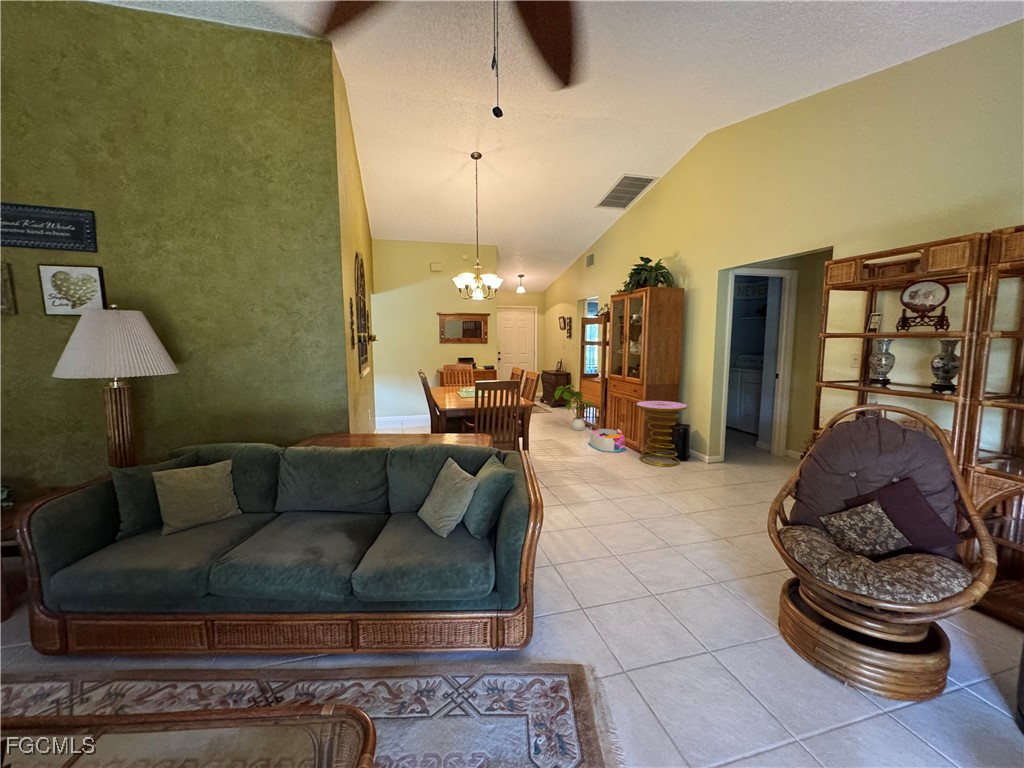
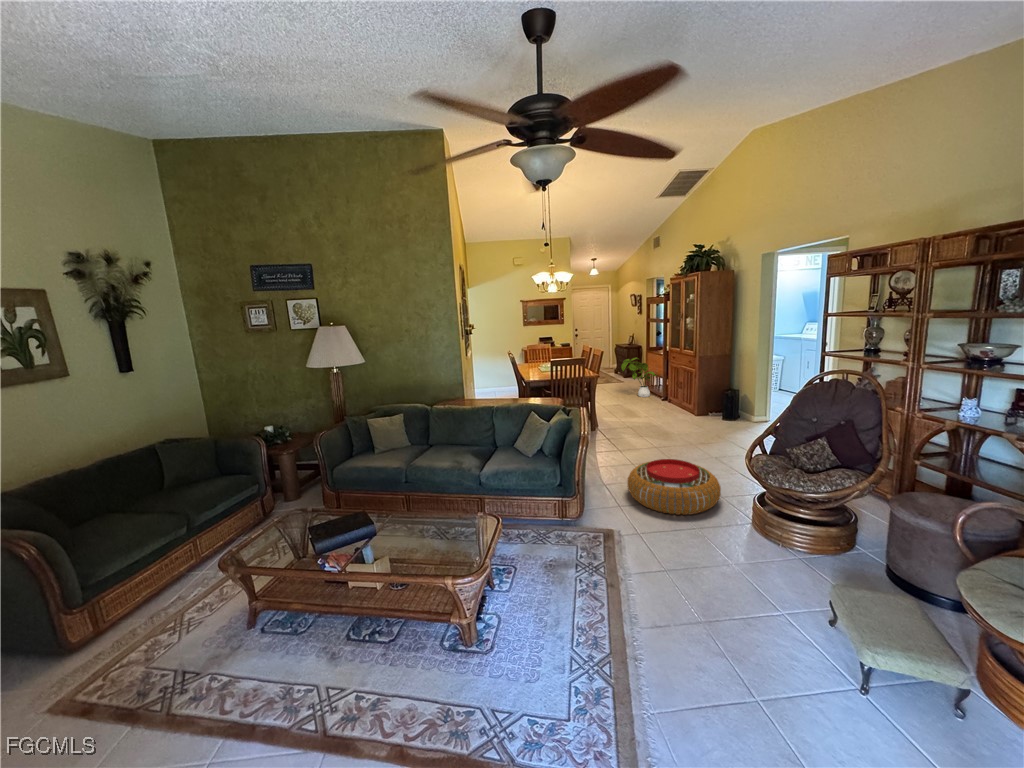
side table: present [636,401,688,467] -> none [688,370,734,425]
storage bin: present [588,429,627,453] -> none [650,395,683,415]
pouf: none [590,526,725,622] -> present [628,459,721,515]

